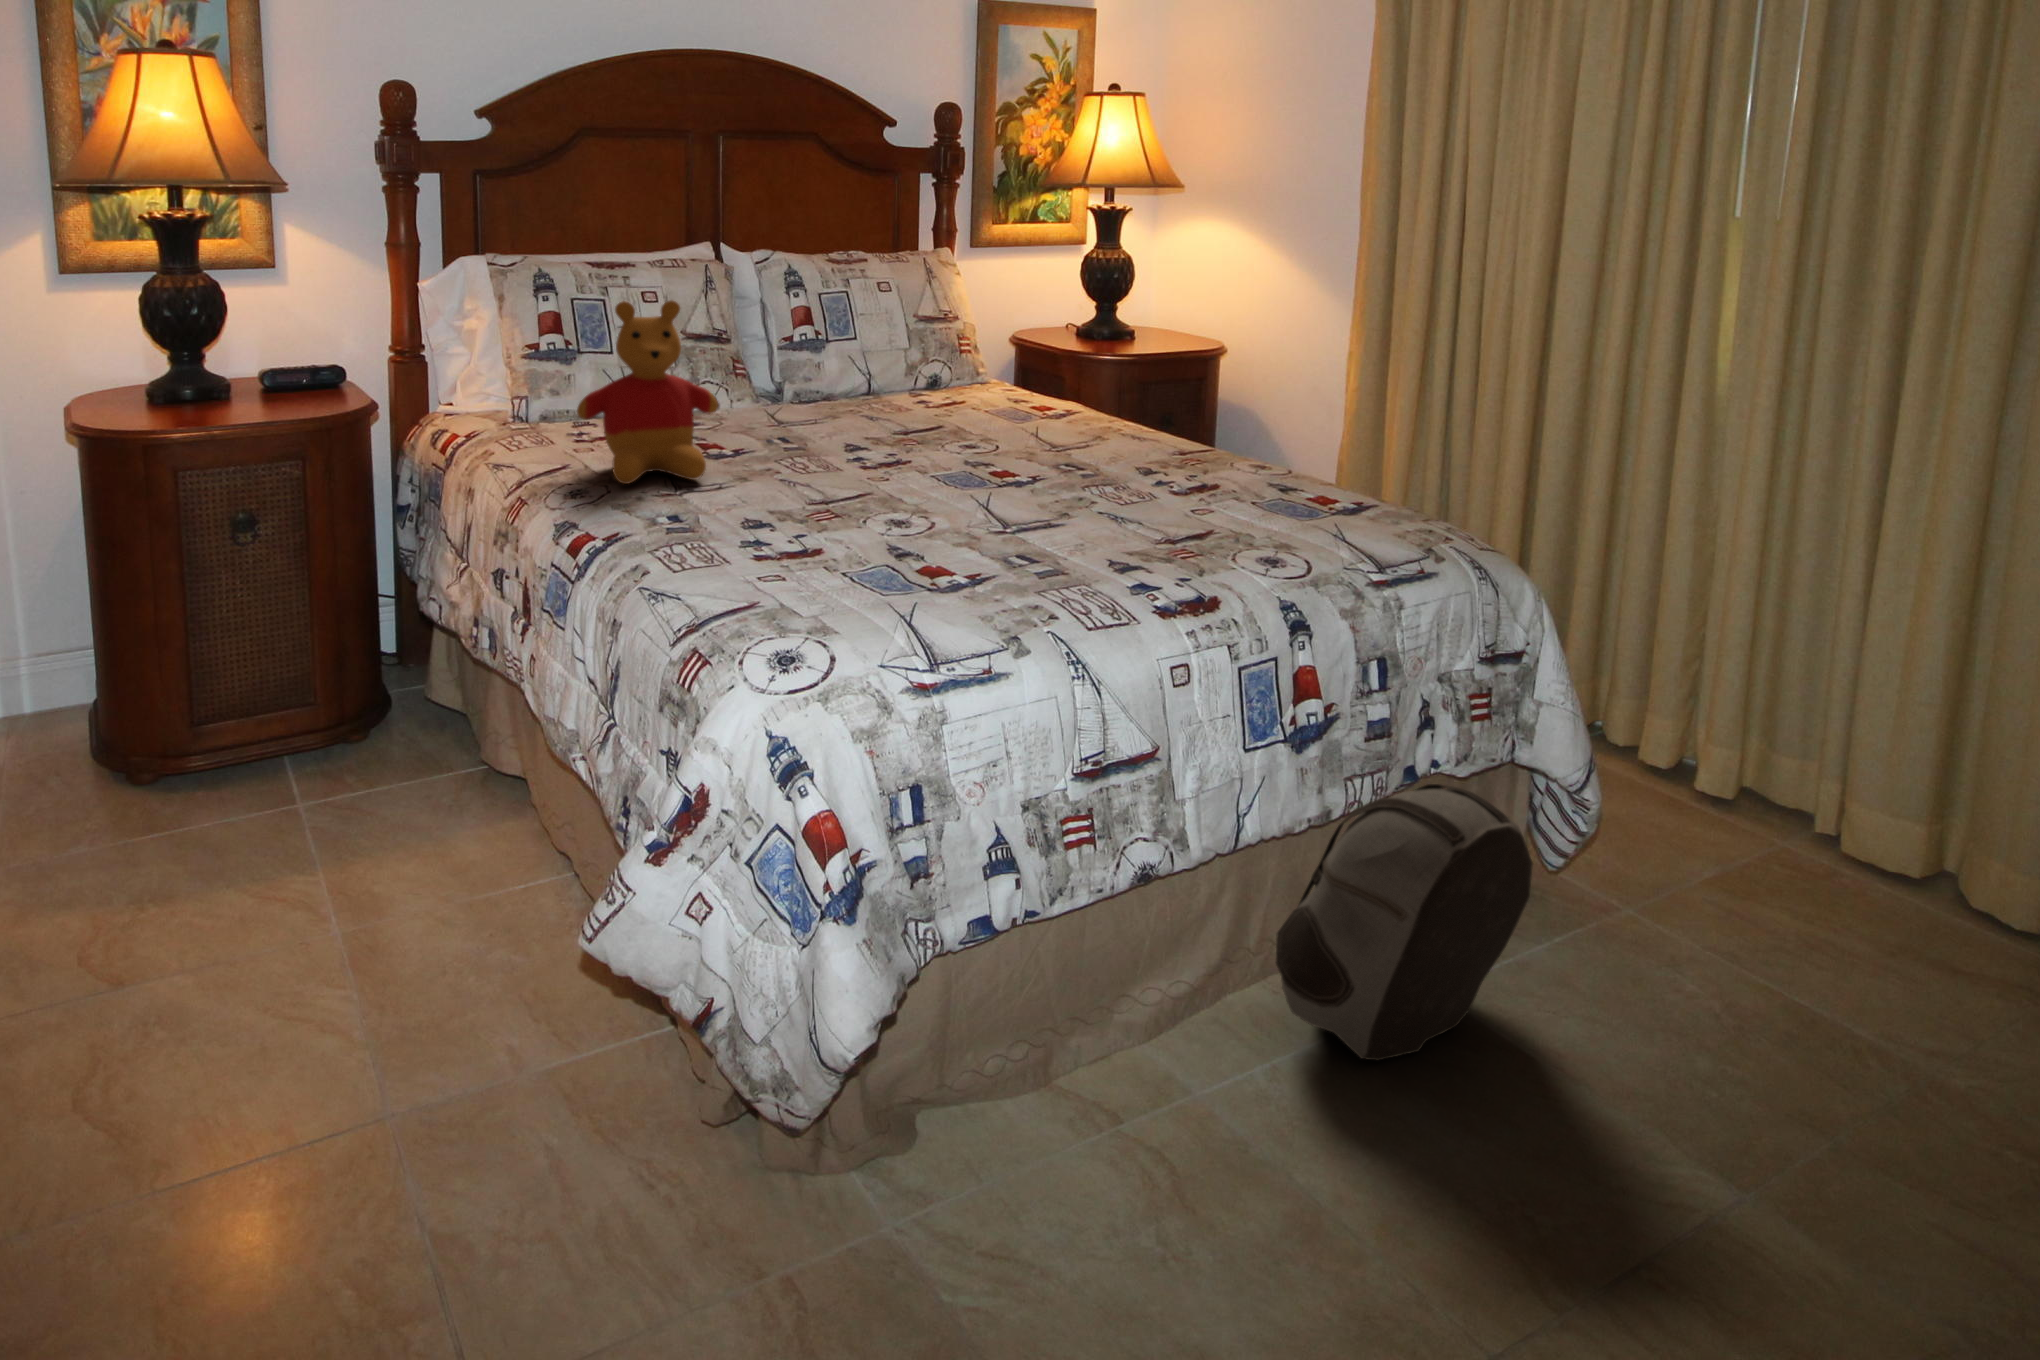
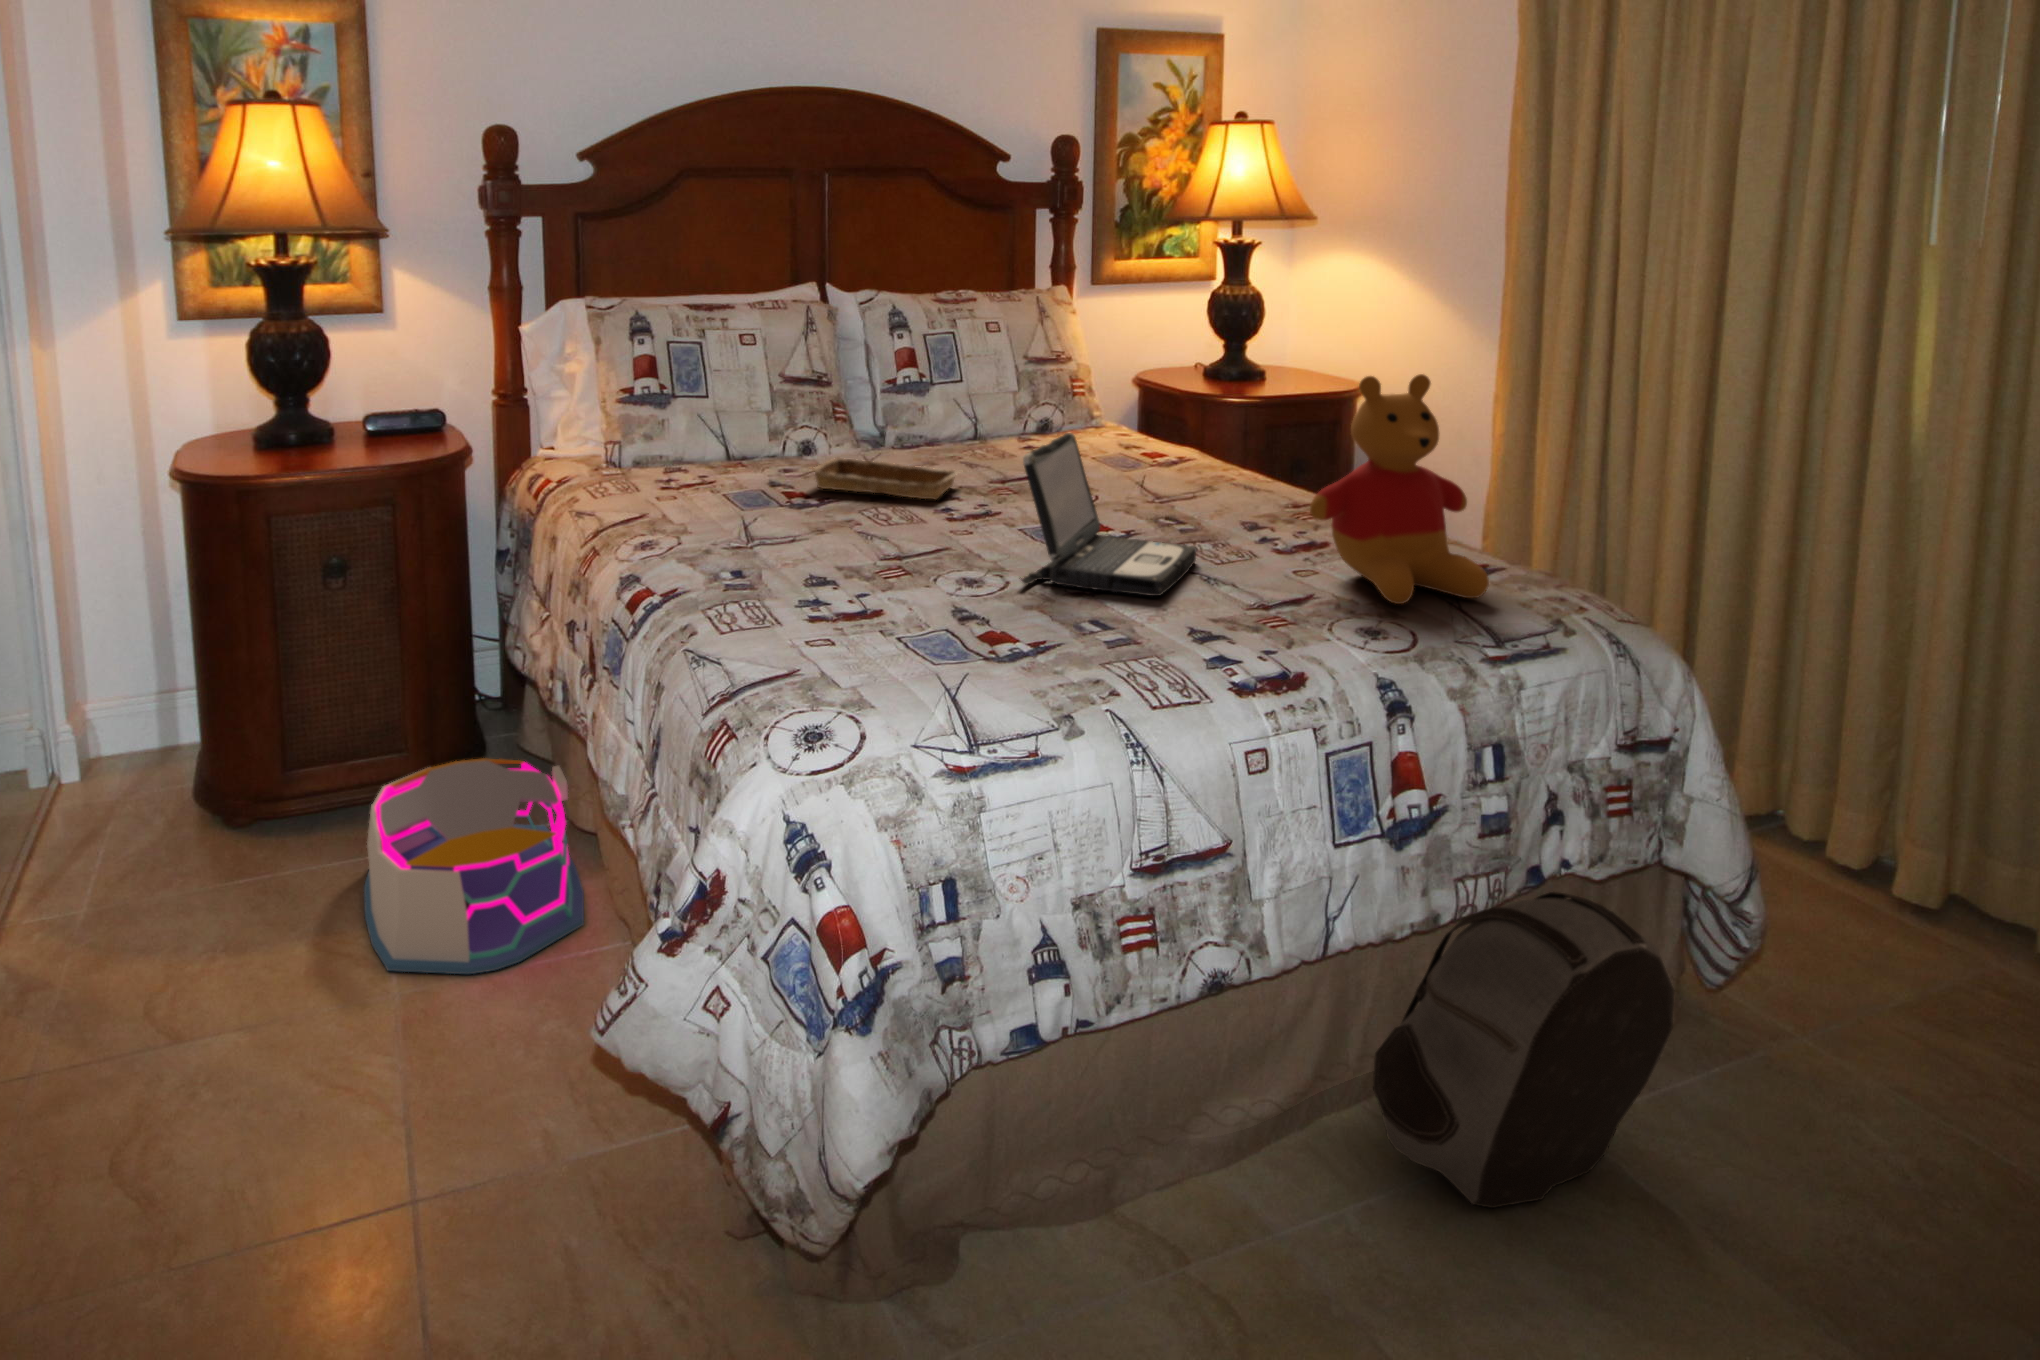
stuffed bear: present [577,301,719,484] -> present [1310,374,1489,604]
laptop: none [946,383,1104,533] -> present [1021,433,1196,596]
tray: none [722,410,871,450] -> present [814,457,960,499]
storage bin: none [286,708,515,913] -> present [364,758,584,974]

